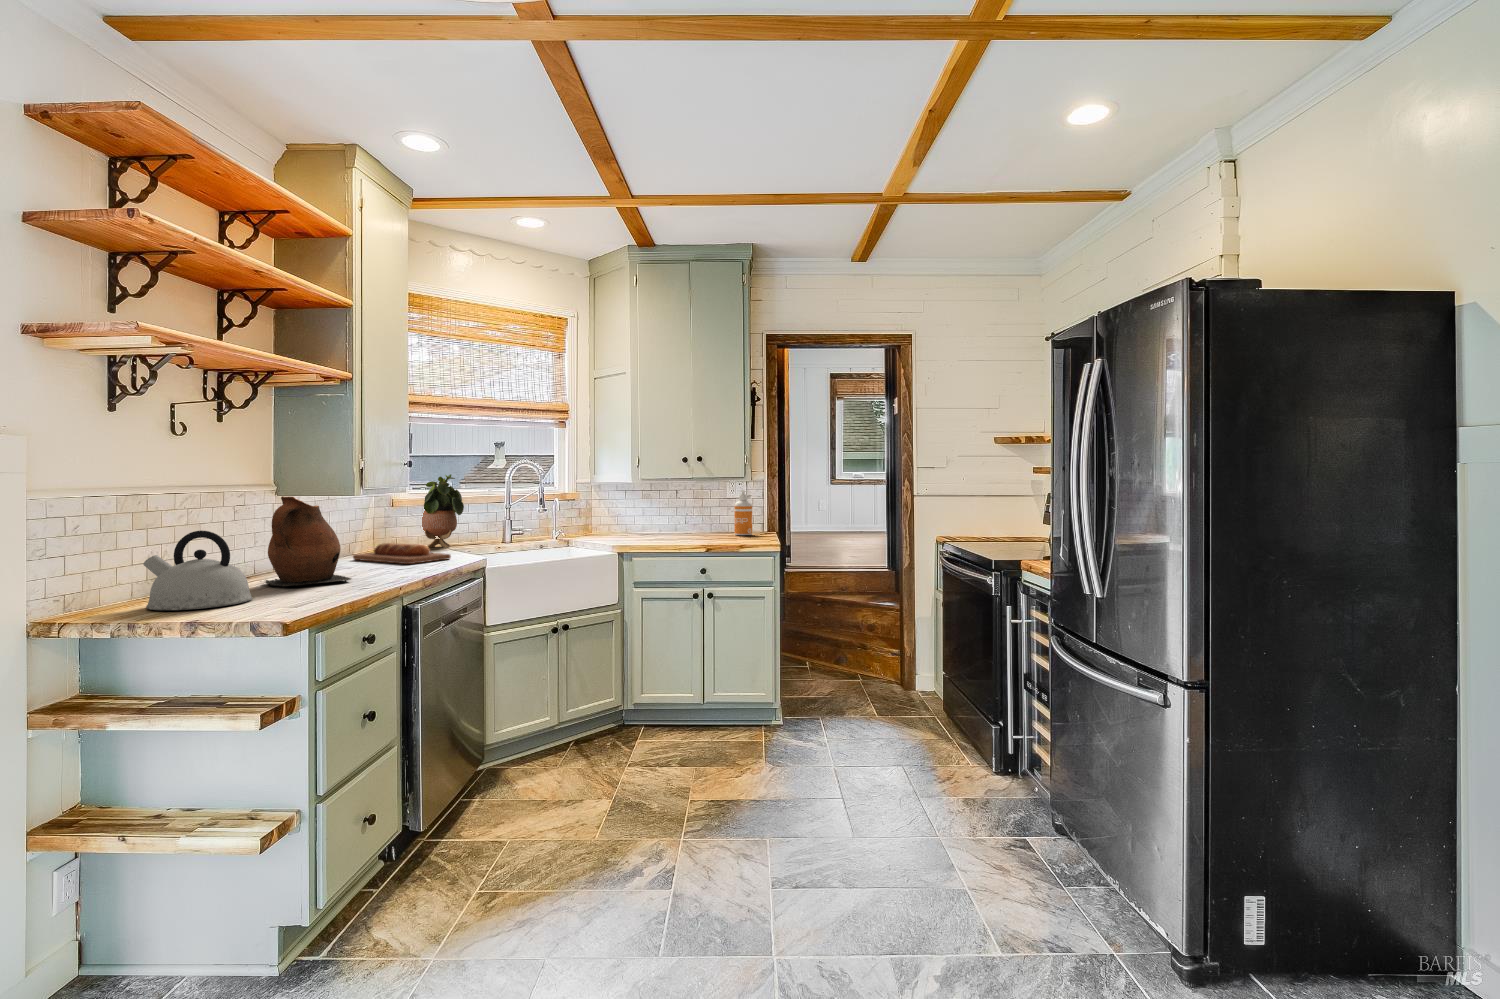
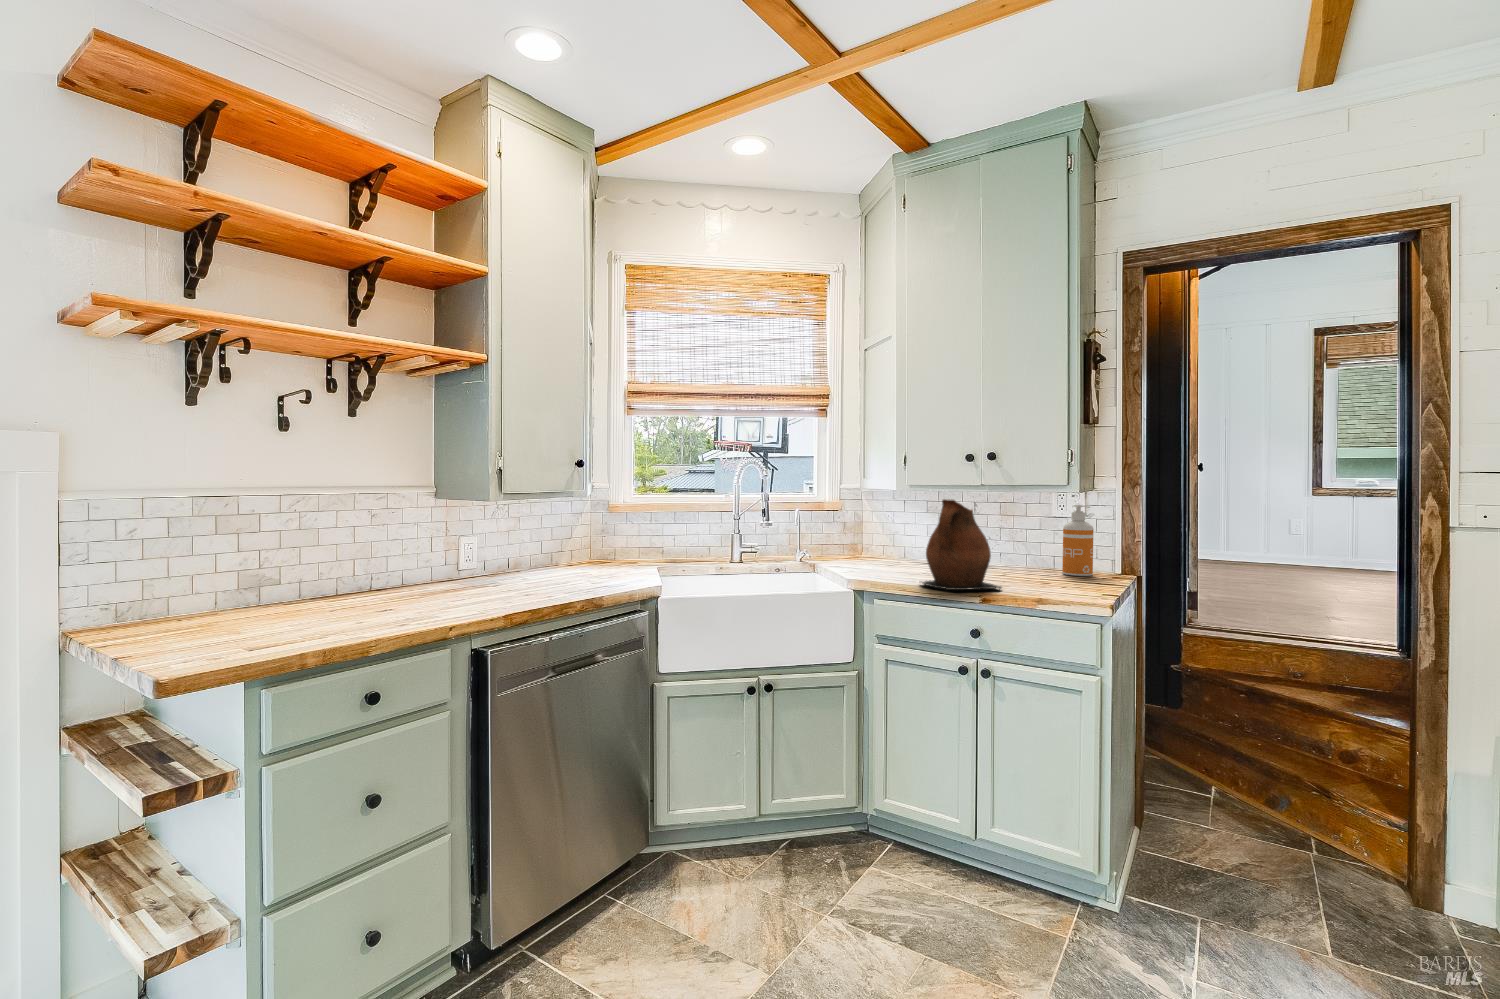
potted plant: present [422,474,464,548] -> none [640,477,685,565]
ceramic pitcher: present [265,497,351,586] -> present [921,499,1002,590]
kettle: present [143,530,253,610] -> none [180,542,300,636]
bread loaf: present [353,543,451,564] -> none [537,558,621,588]

